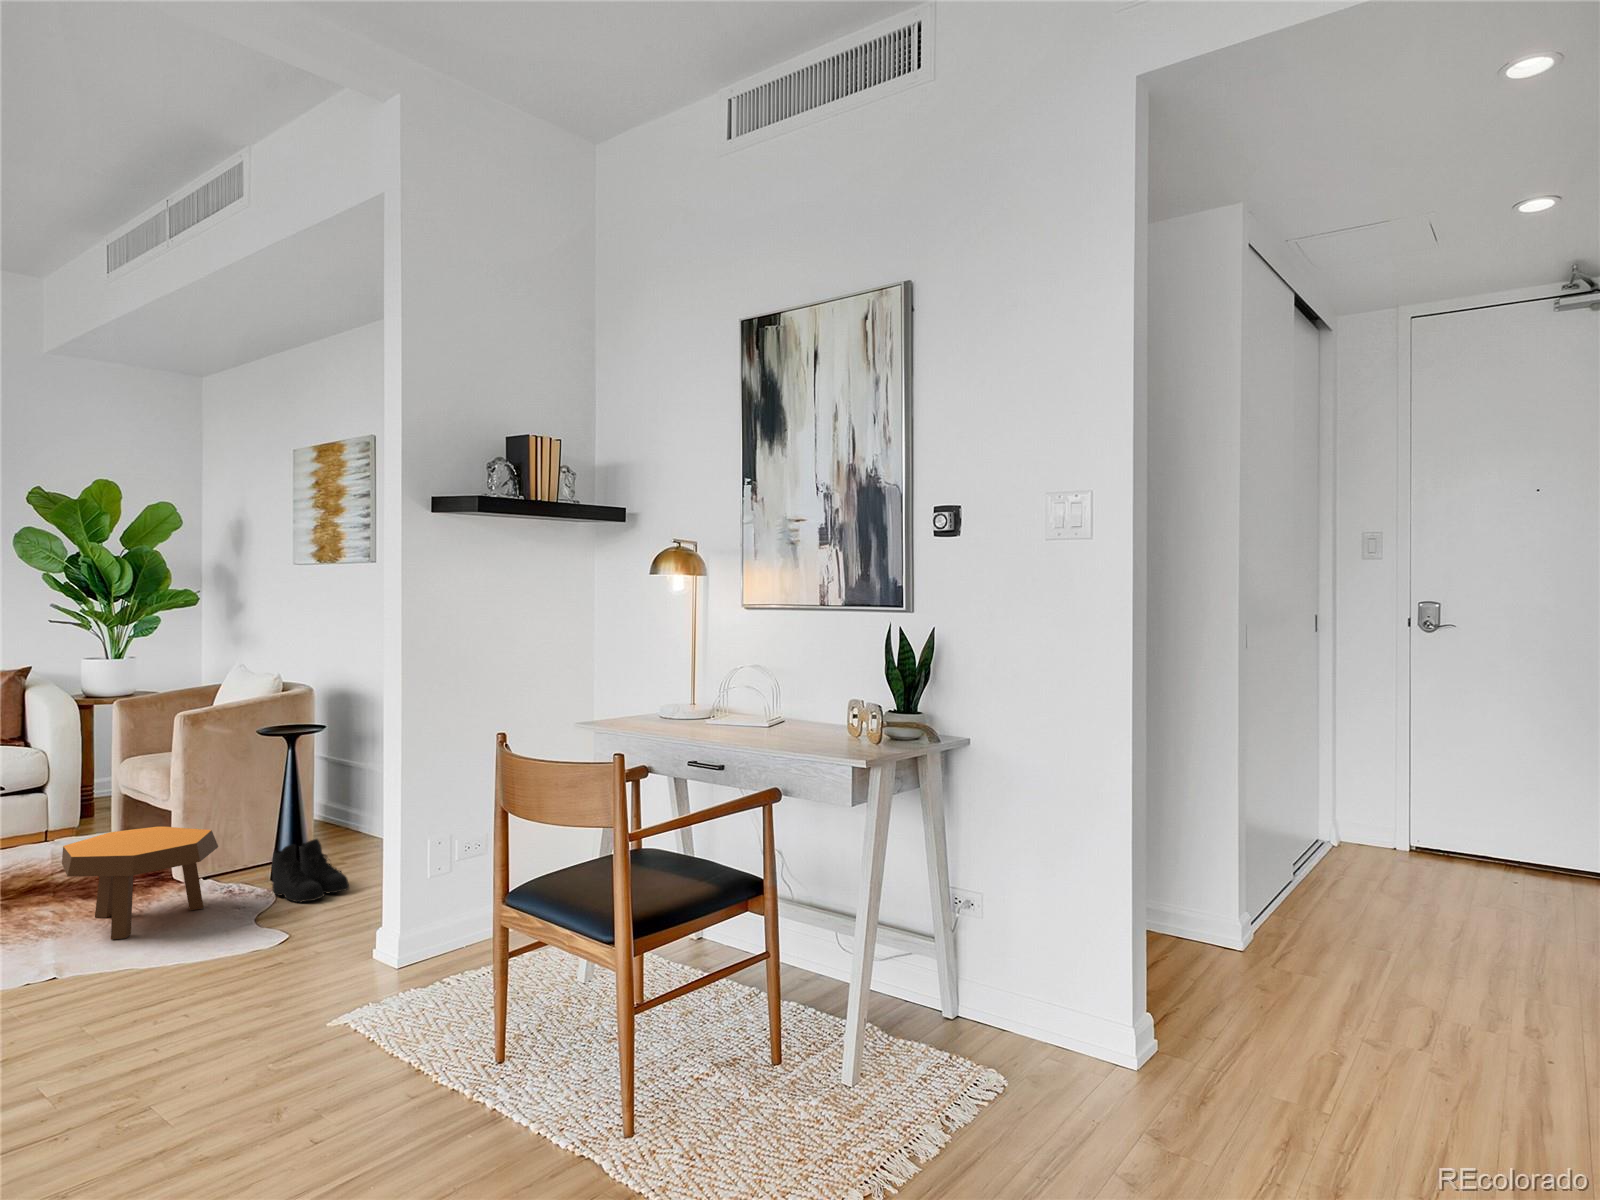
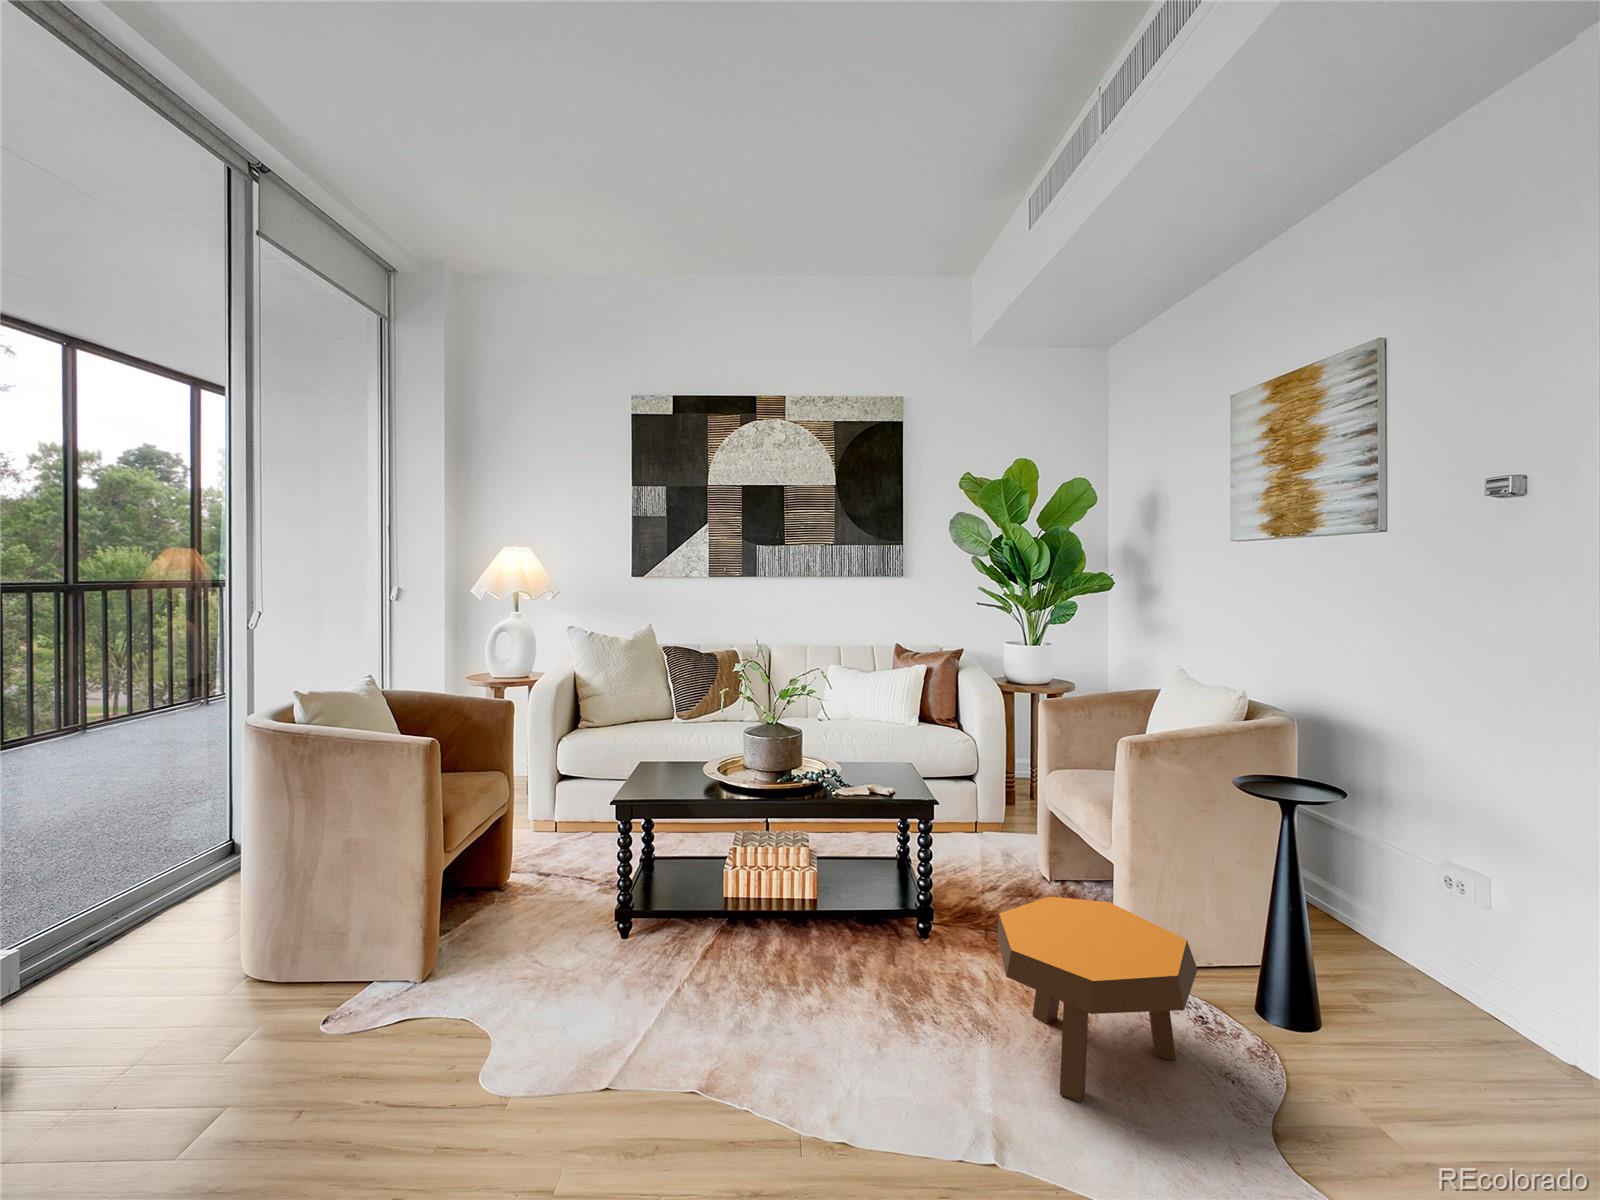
boots: present [272,839,349,902] -> none [1274,986,1429,1129]

